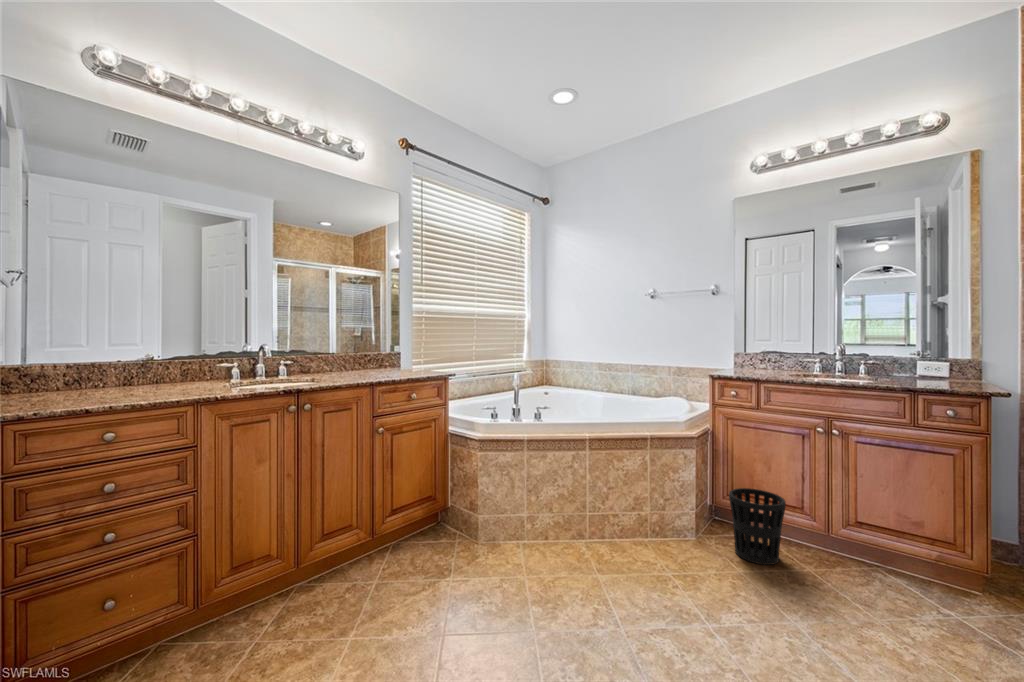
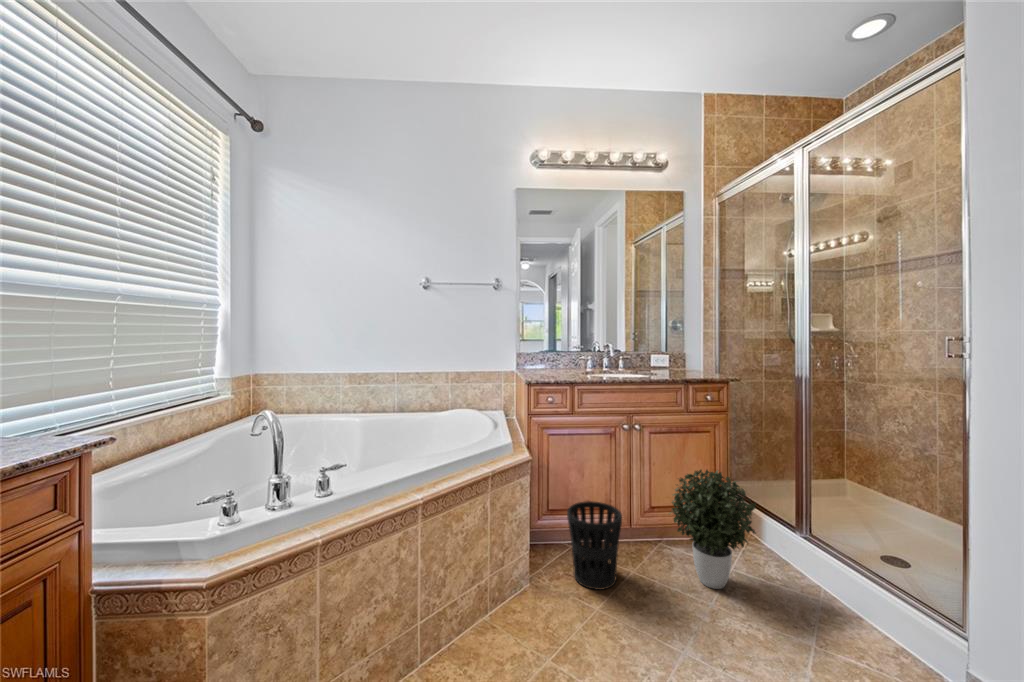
potted plant: none [837,482,953,612] -> present [669,470,756,589]

